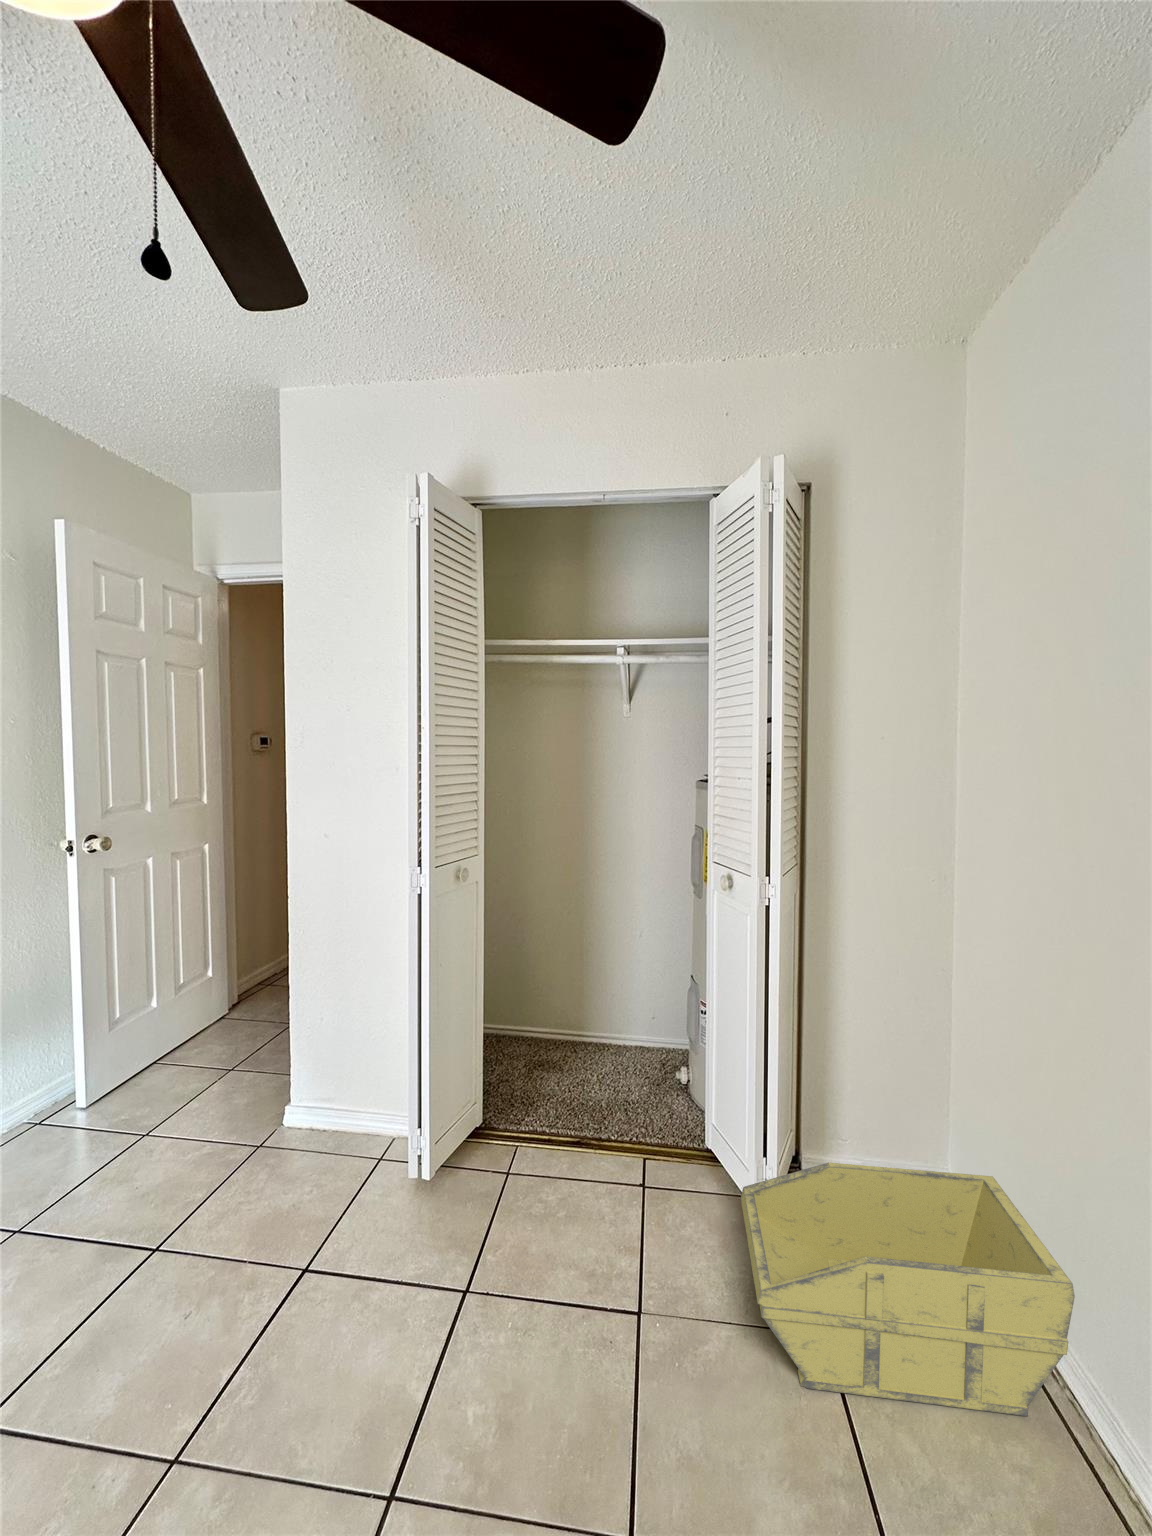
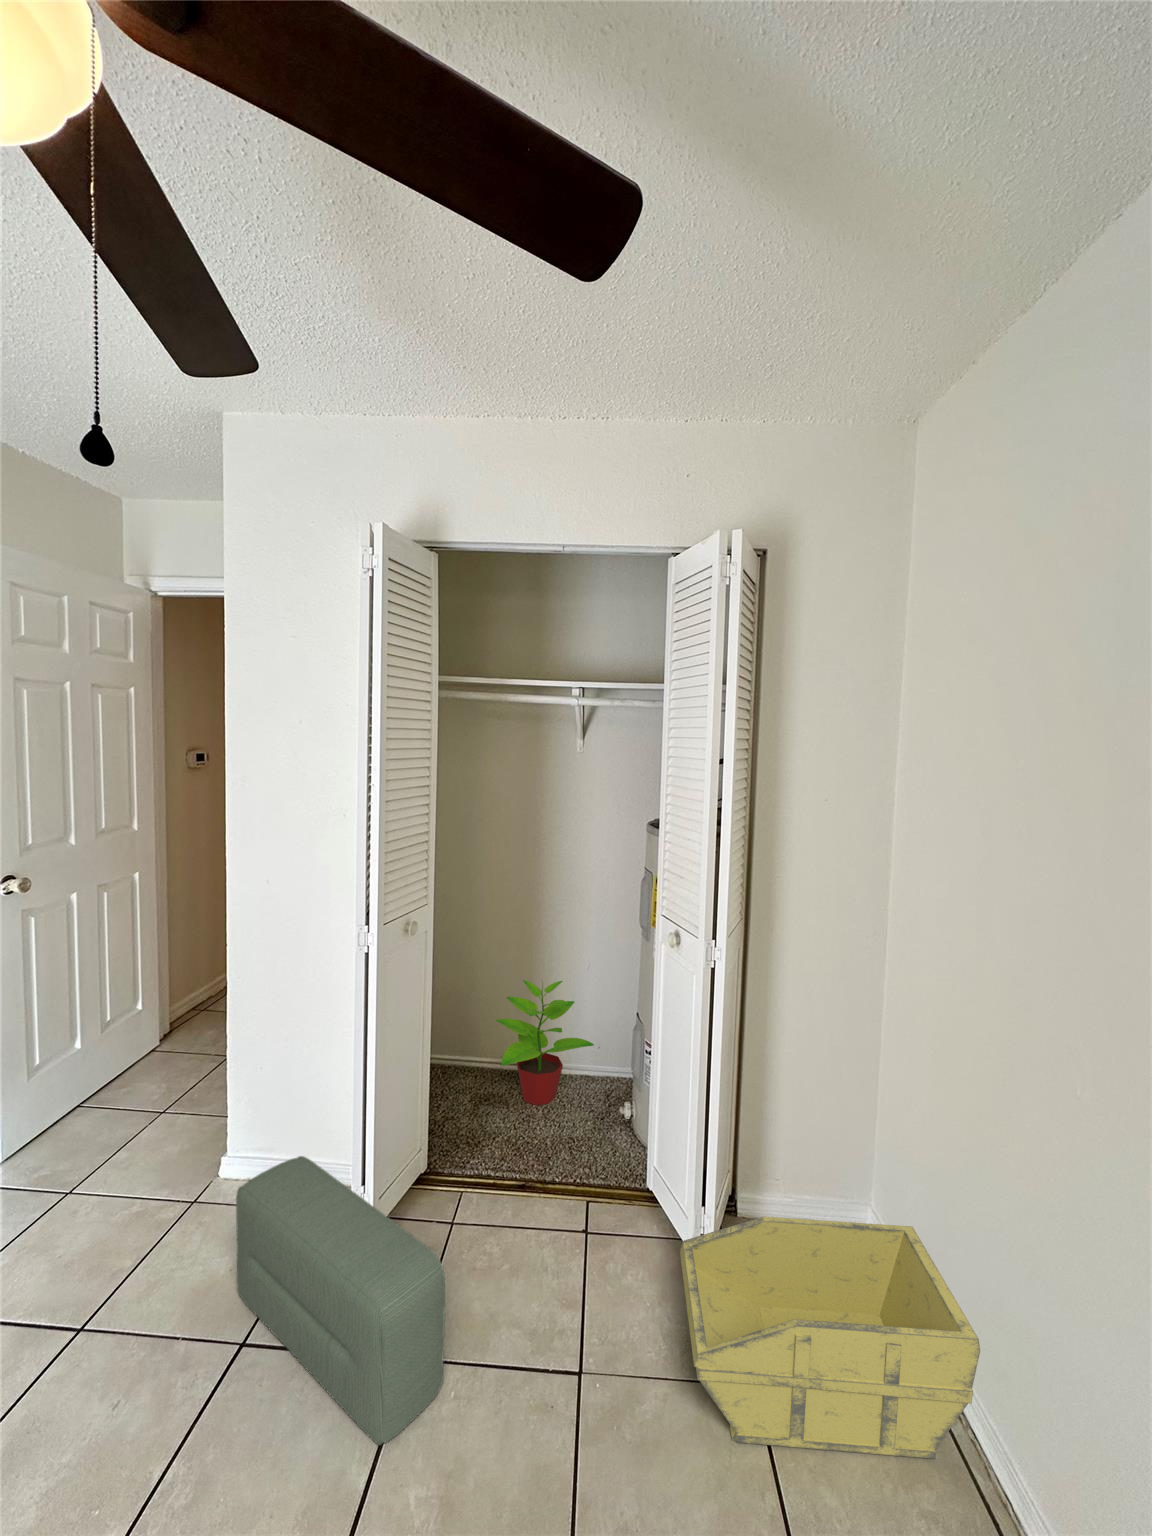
potted plant: none [550,943,649,1071] -> present [496,980,594,1105]
pouf: none [295,1095,498,1371] -> present [236,1156,445,1445]

